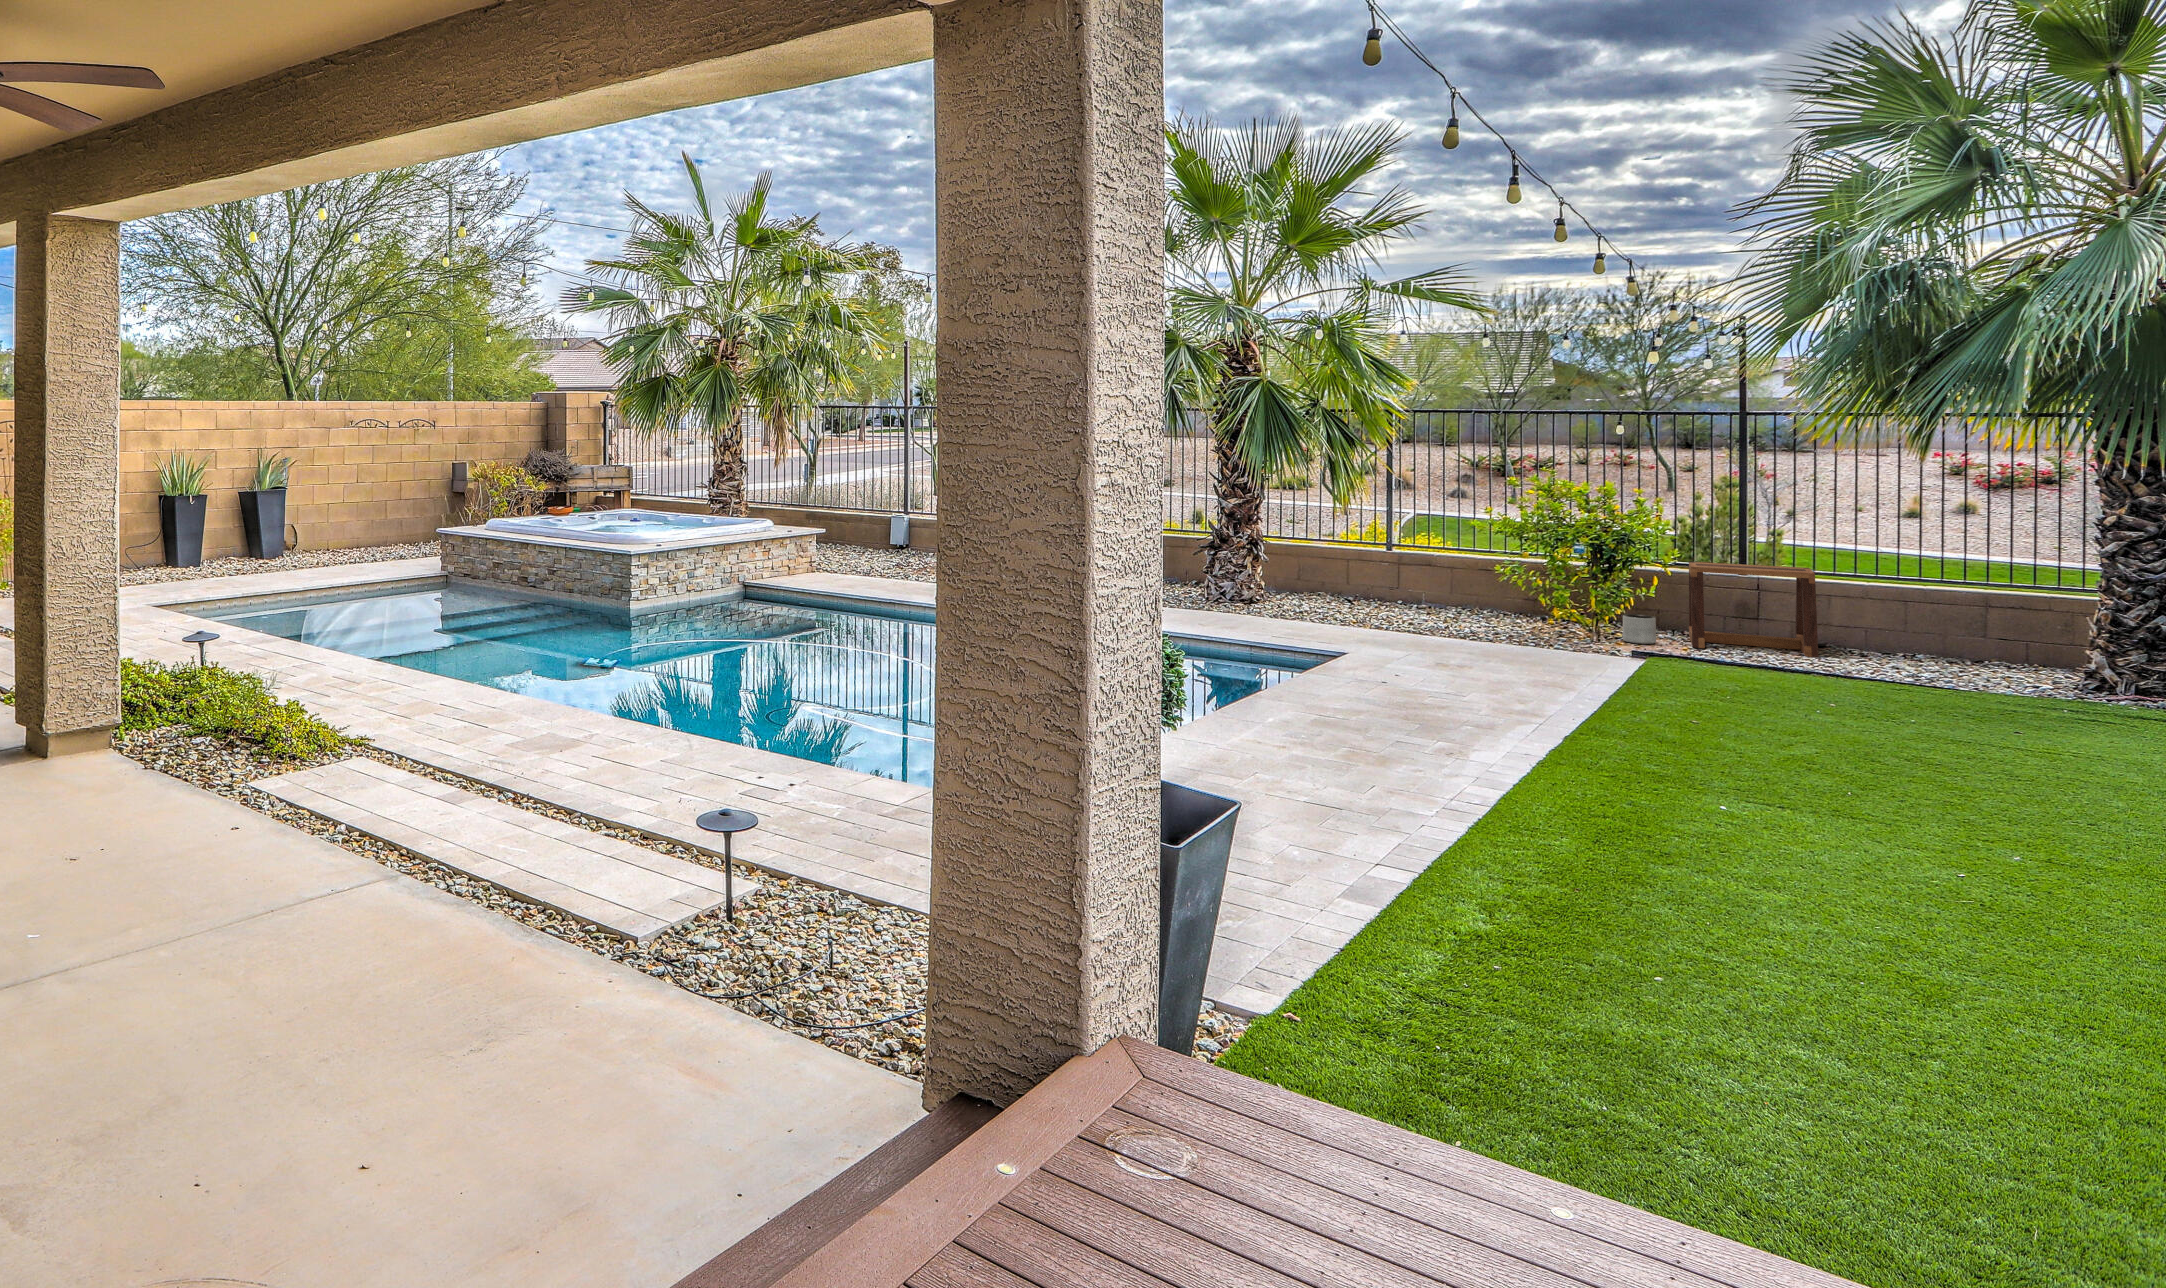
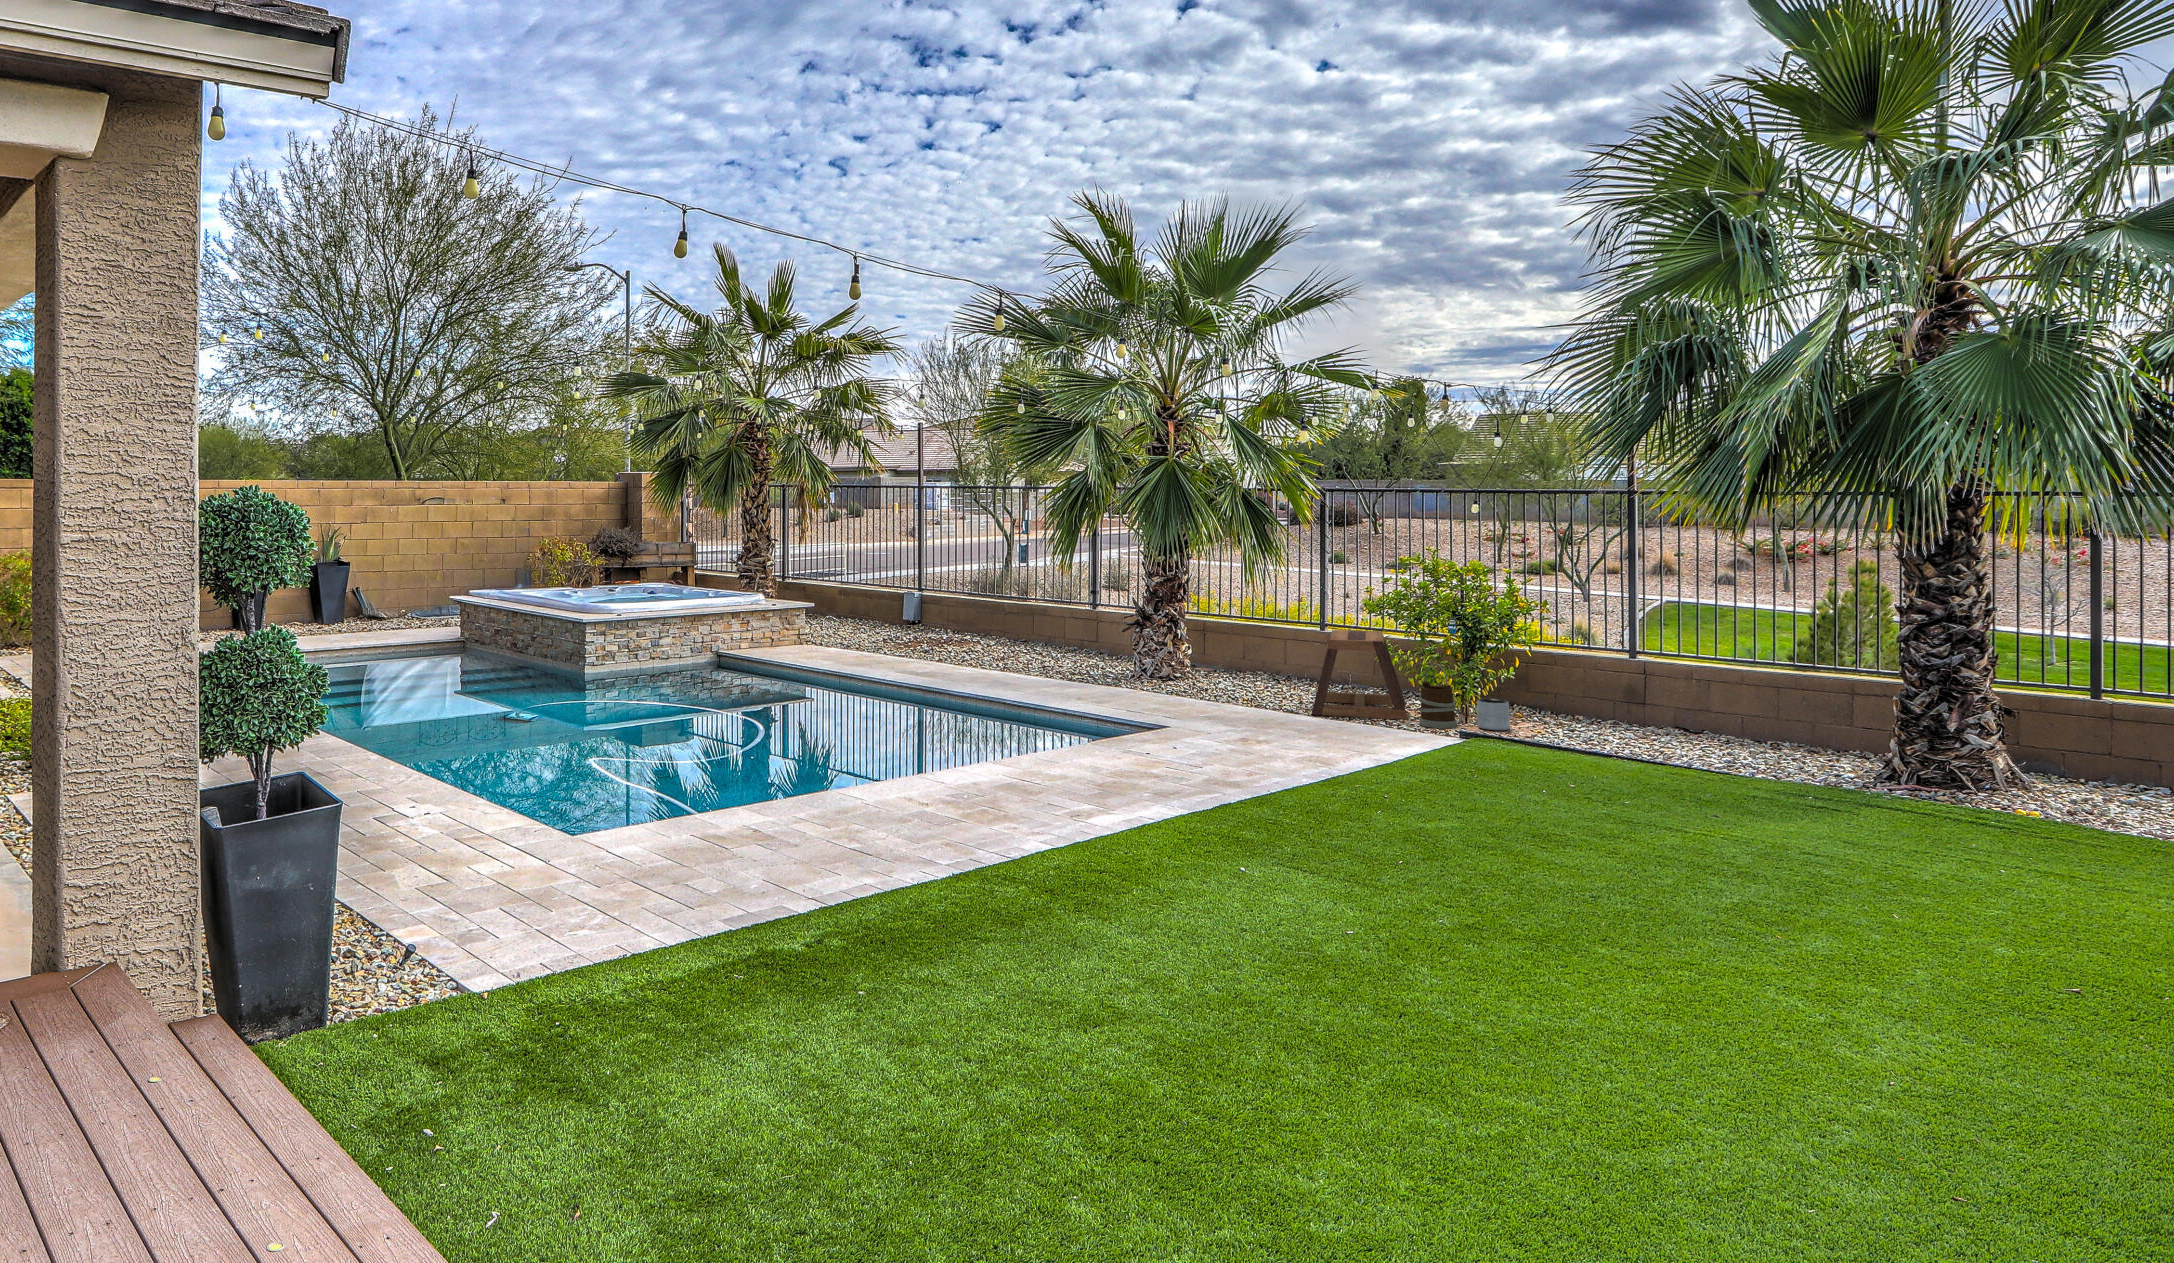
stool: present [1689,562,1818,657] -> present [1312,630,1408,719]
wooden bucket: none [1563,582,1603,643] -> present [1419,663,1457,728]

